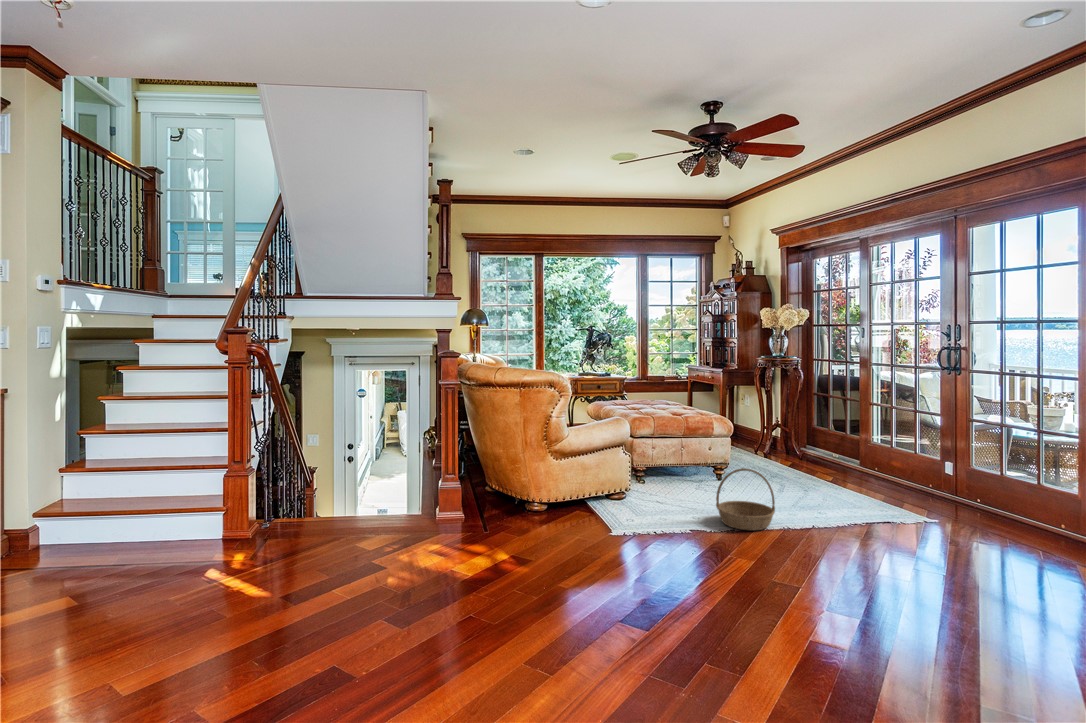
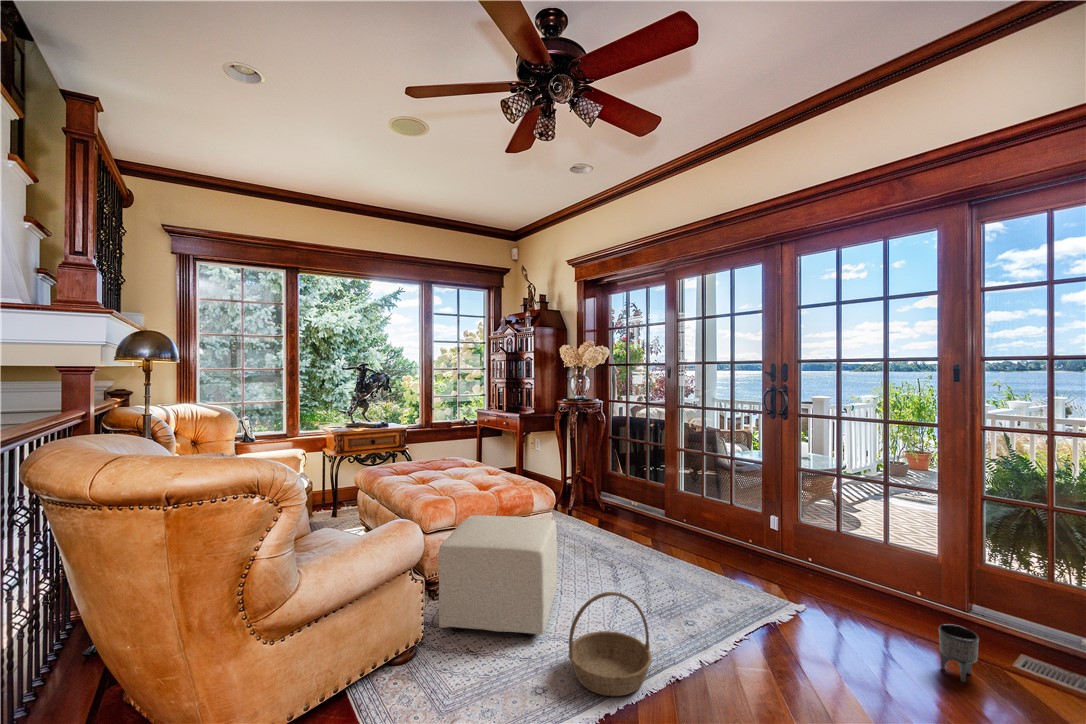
ottoman: none [637,430,727,504] -> present [438,515,557,636]
planter: none [1021,523,1053,563] -> present [939,624,979,682]

